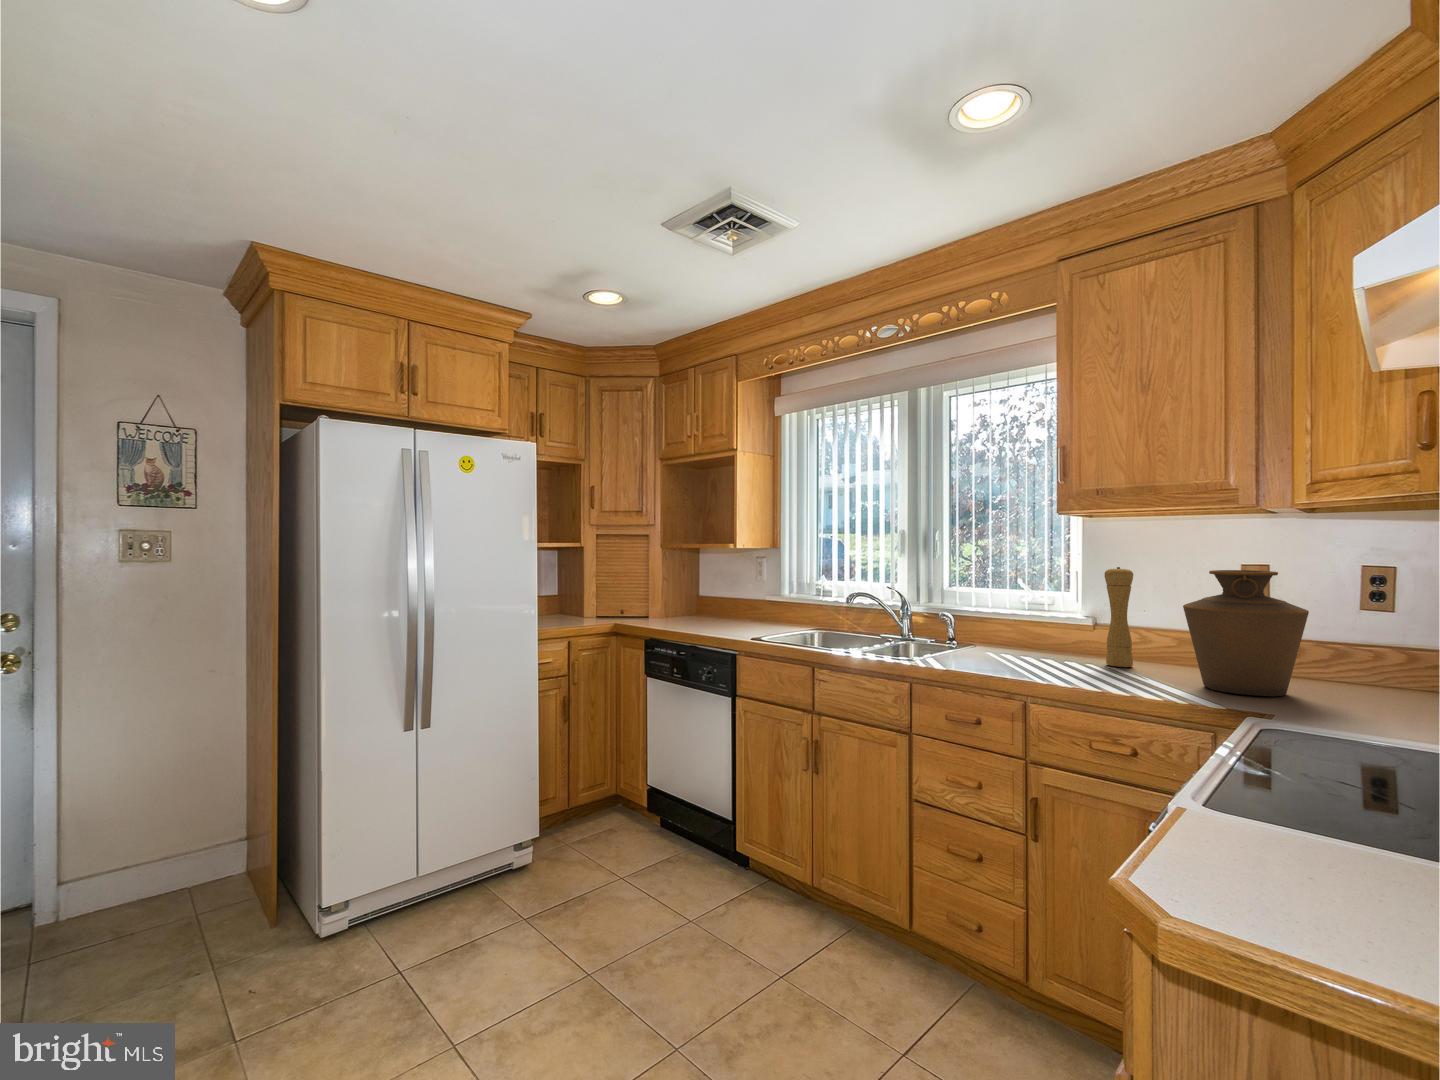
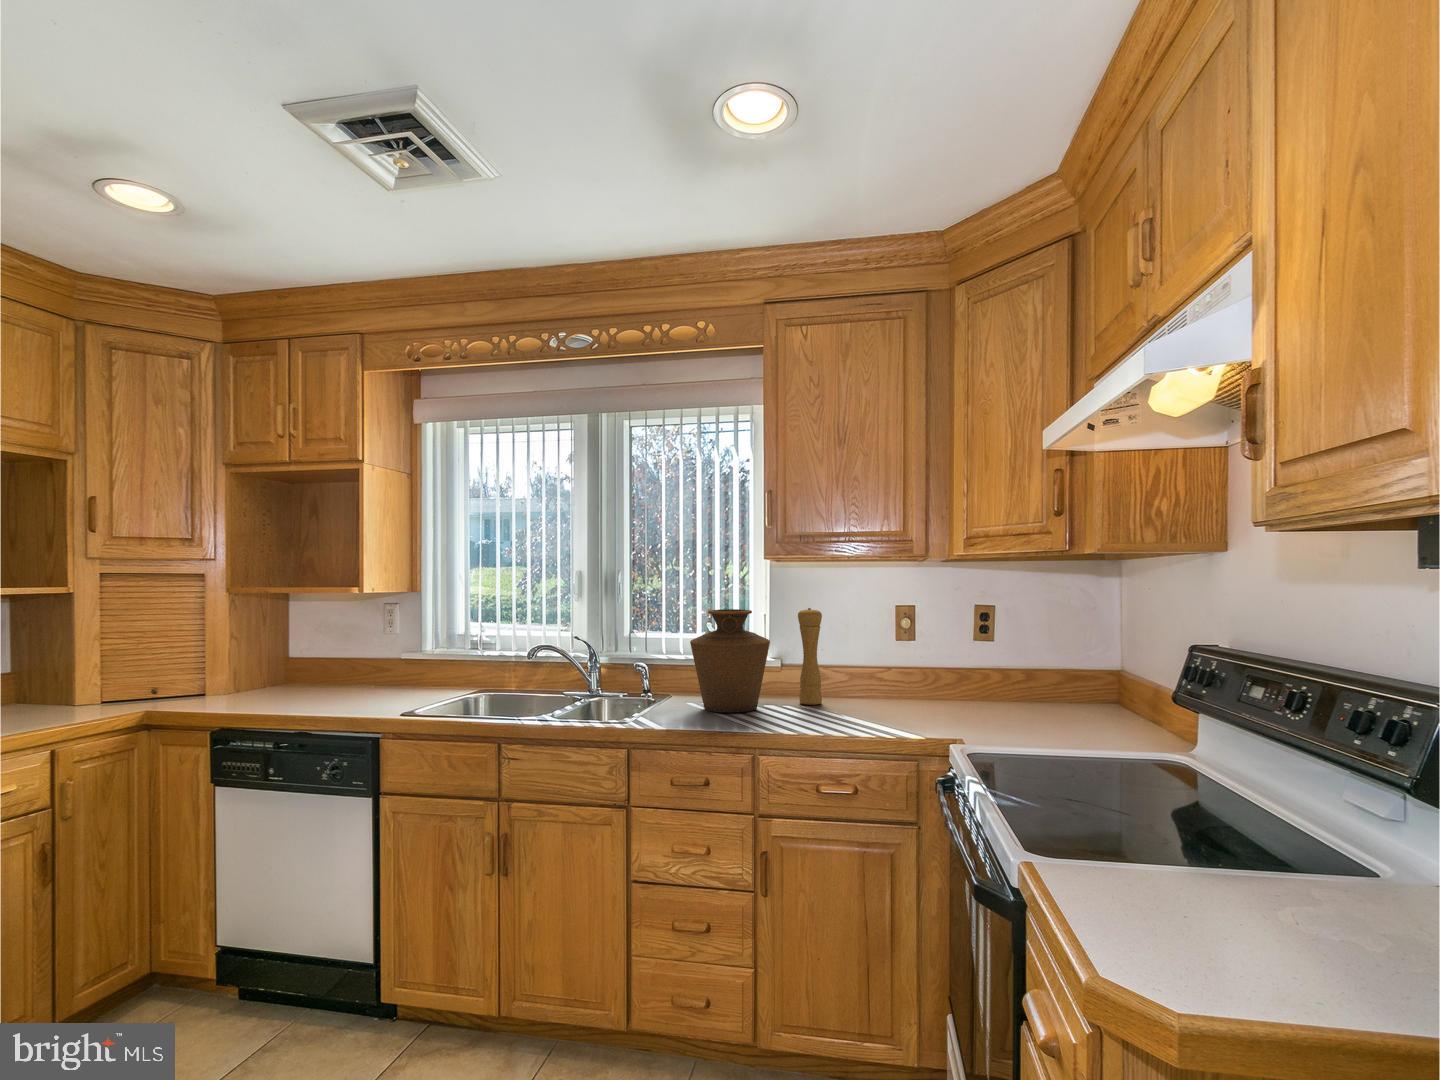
vase: present [1183,570,1309,696] -> present [690,609,770,712]

